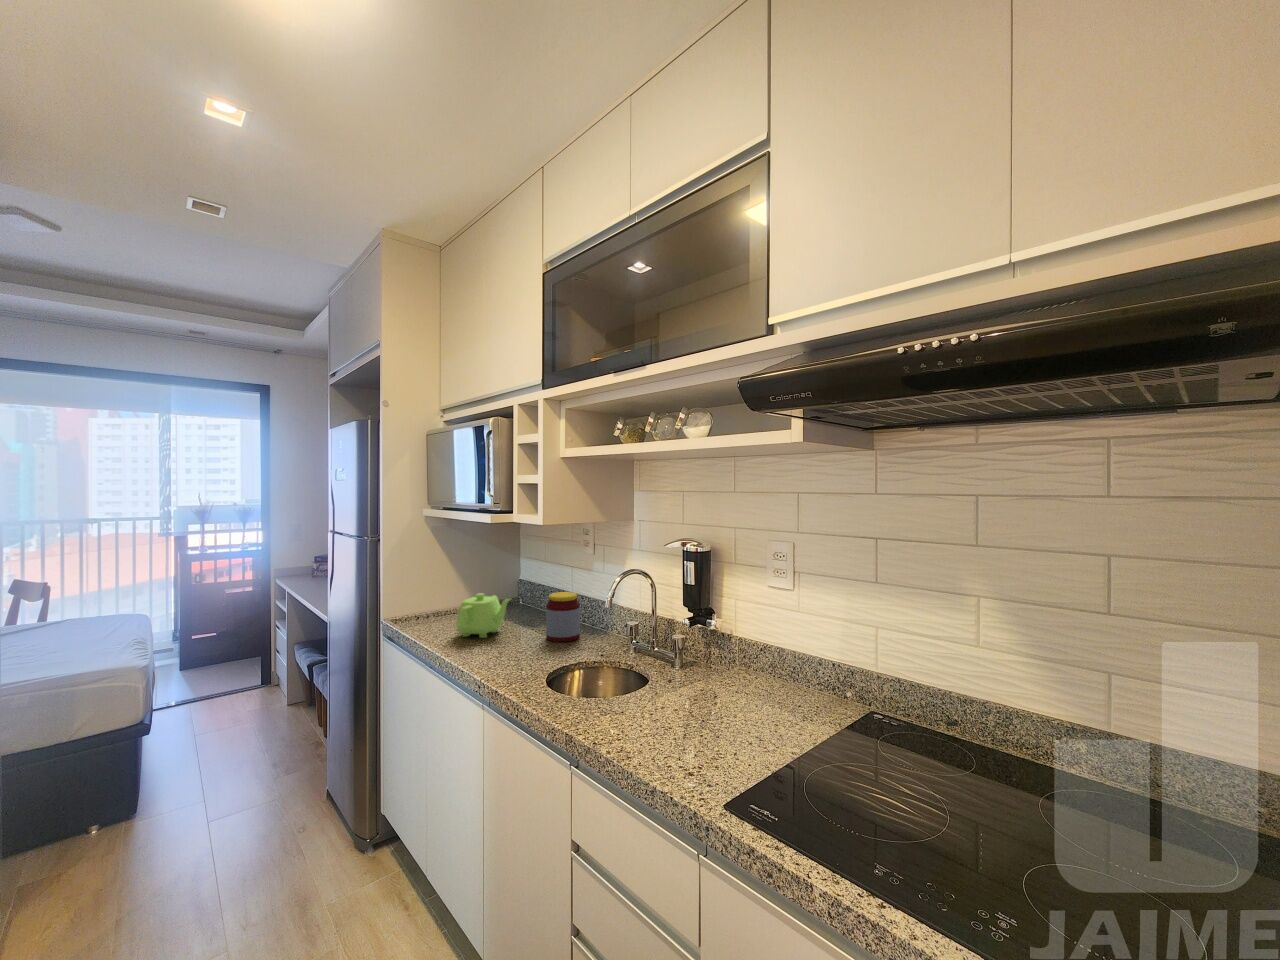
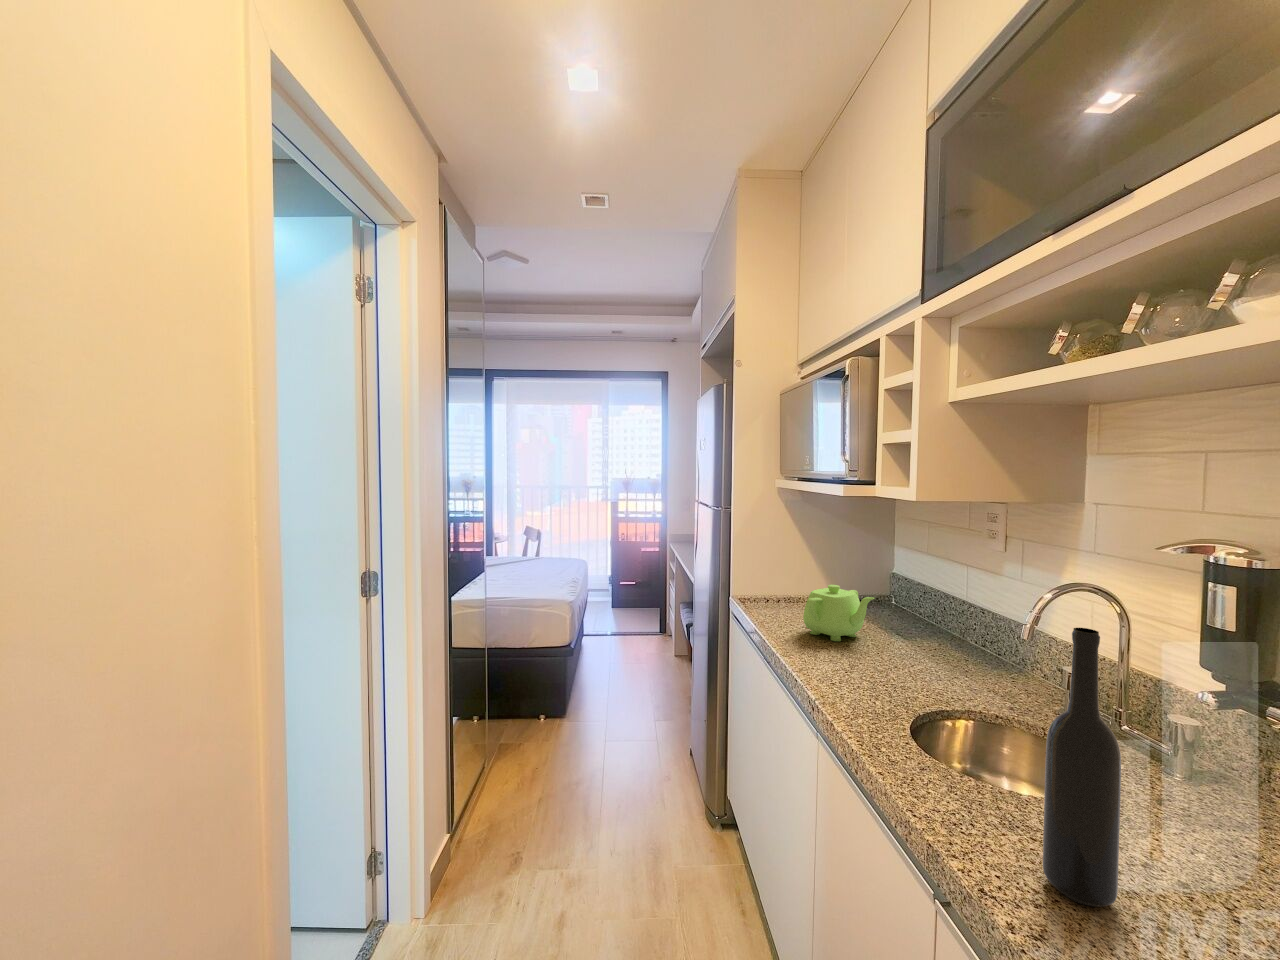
bottle: none [624,591,654,736] -> present [1043,628,1121,907]
jar: present [546,592,580,642] -> none [923,600,978,674]

